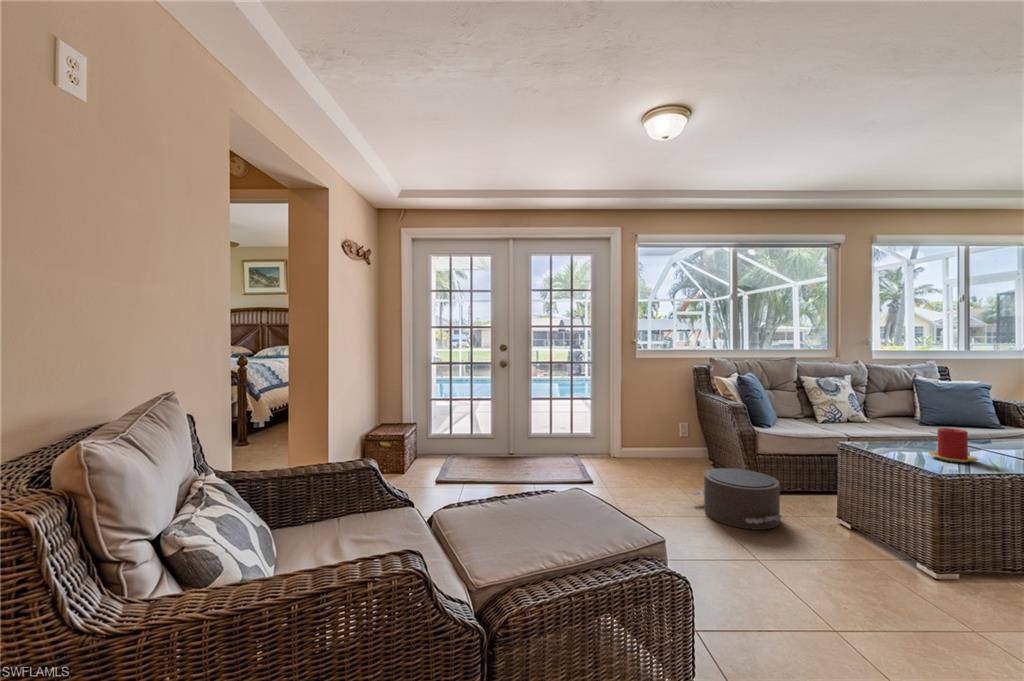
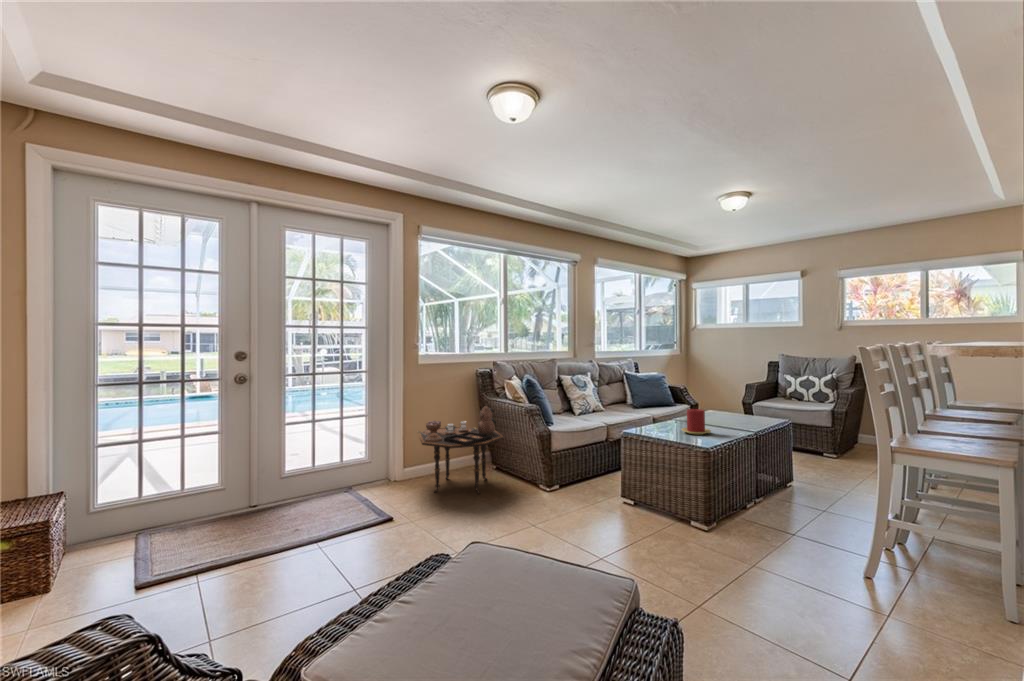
side table: none [628,400,709,481] -> present [418,406,503,494]
pouf: present [692,468,782,530] -> none [507,470,598,531]

